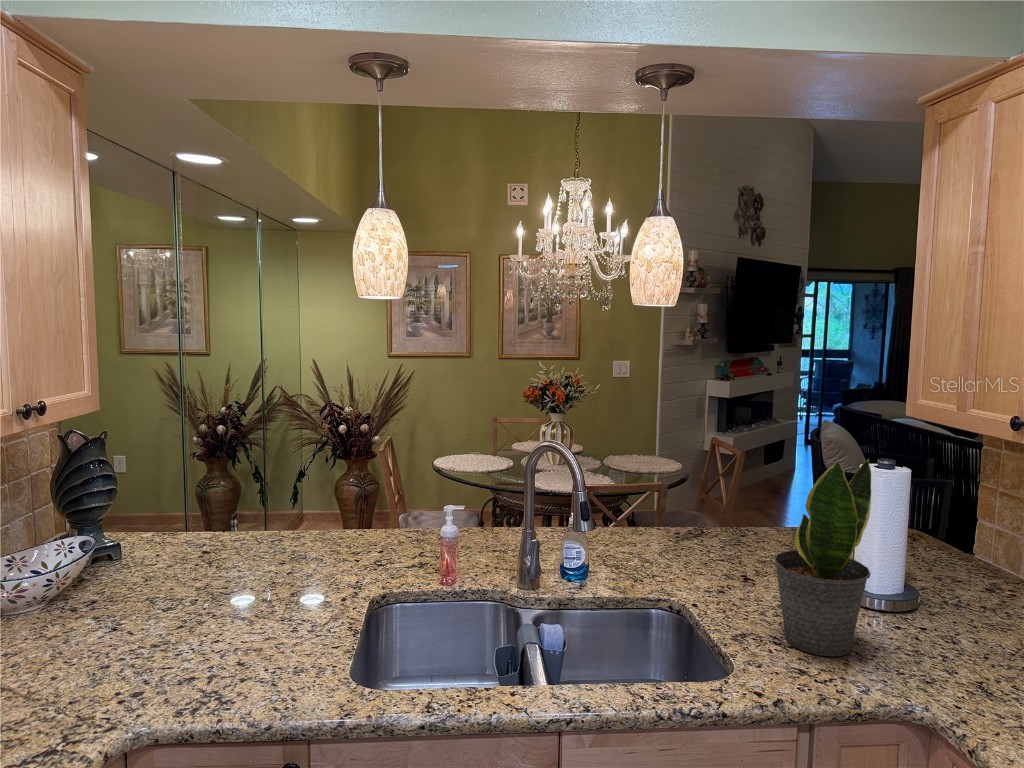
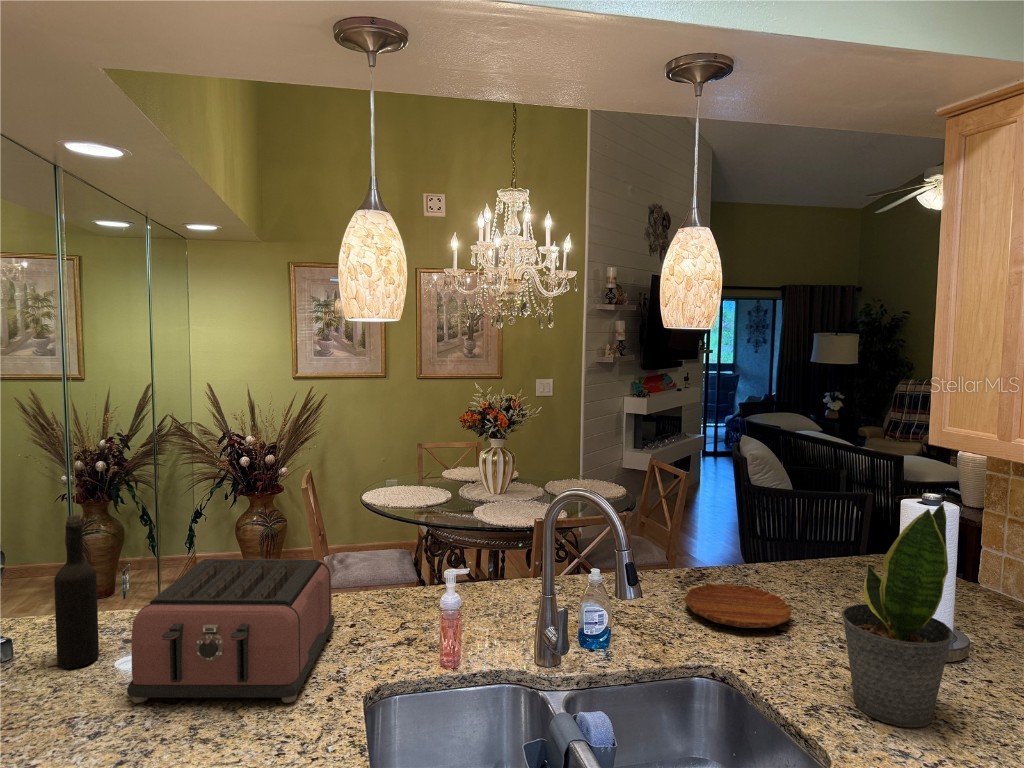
wine bottle: none [151,451,184,566] -> present [54,515,99,668]
toaster: none [195,491,364,599] -> present [127,559,335,703]
tray: none [668,538,766,574] -> present [684,584,792,628]

